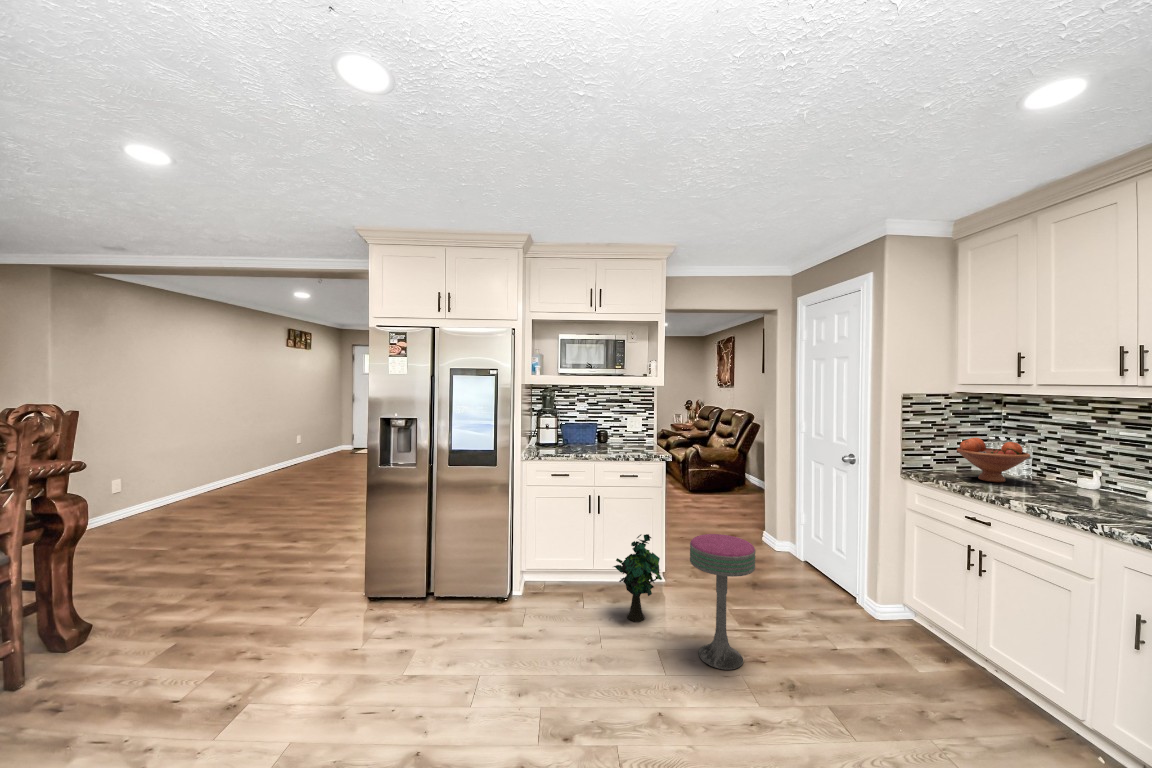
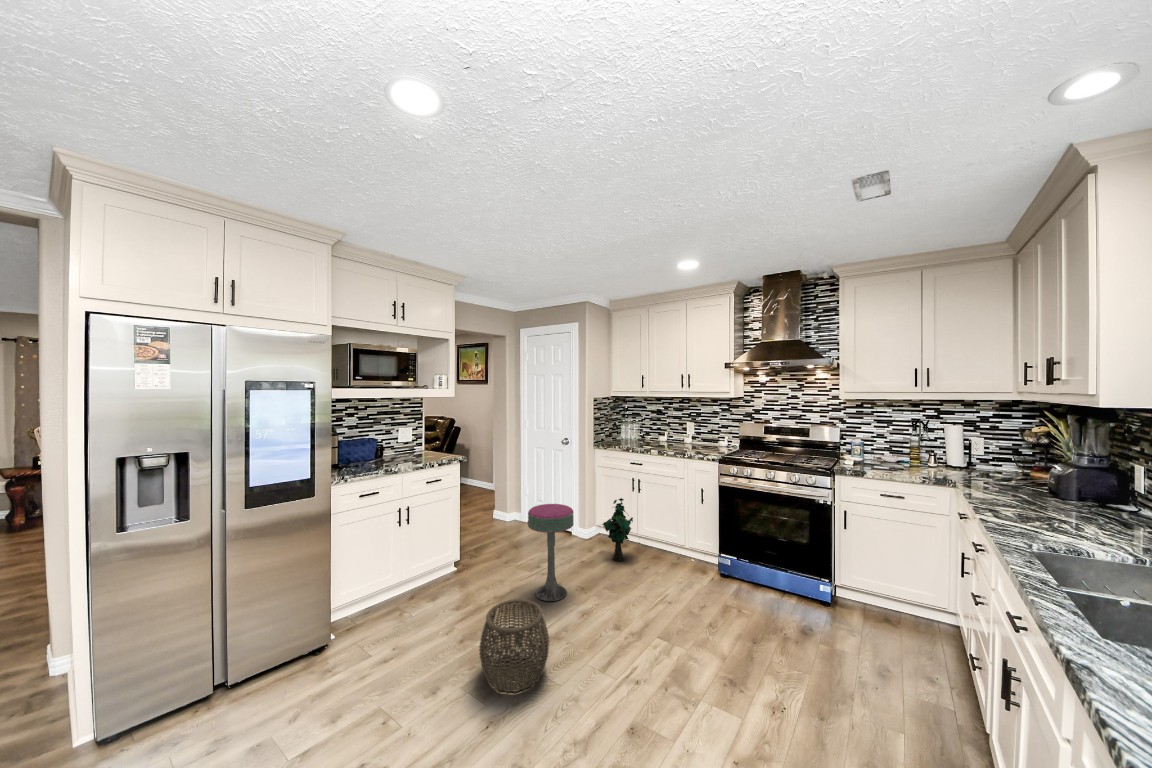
fruit bowl: present [957,438,1030,482] -> none [621,421,650,443]
decorative plant: present [614,534,662,622] -> present [603,498,633,561]
woven basket: none [546,620,626,726] -> present [479,599,549,692]

